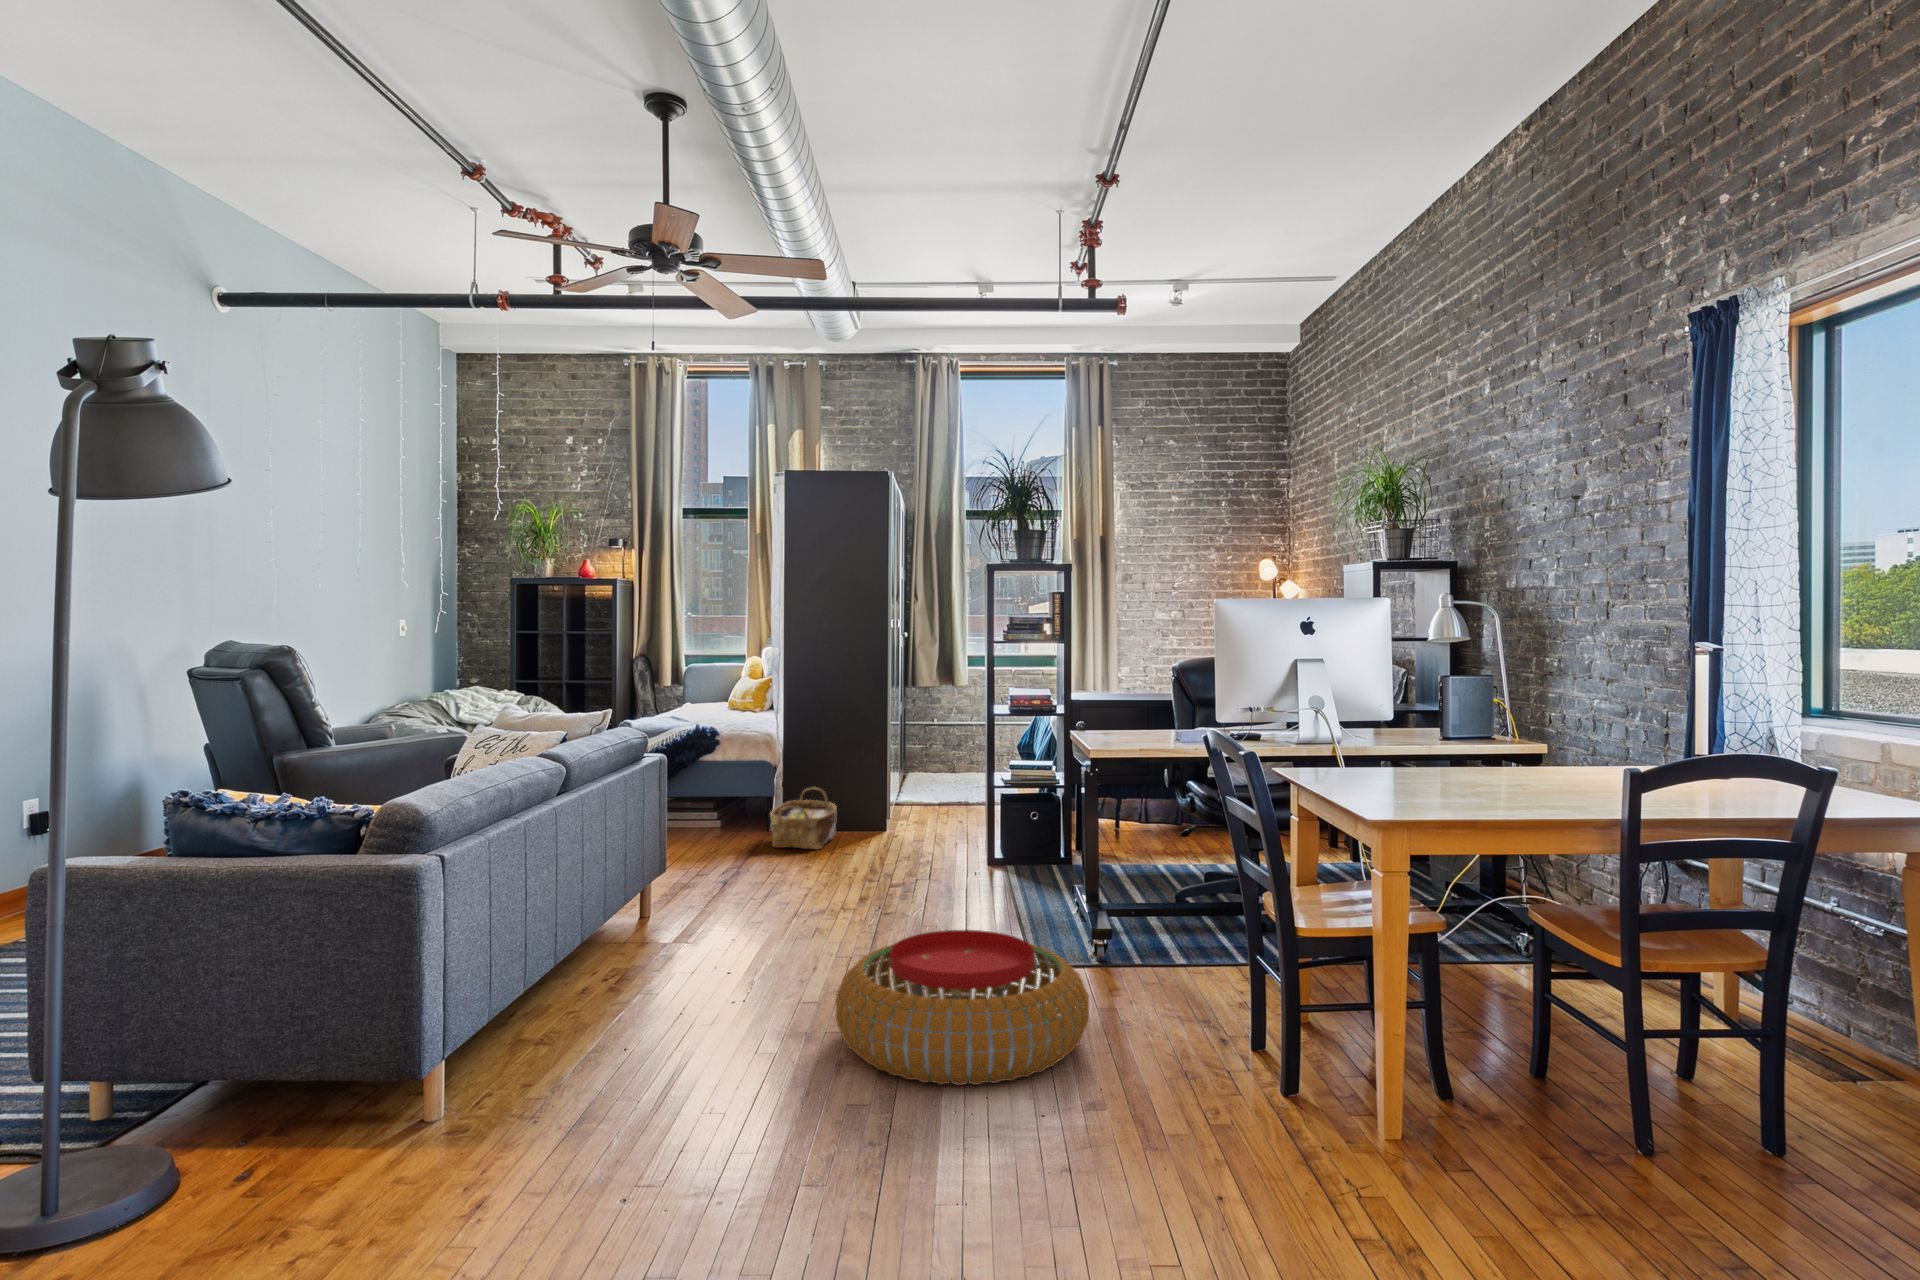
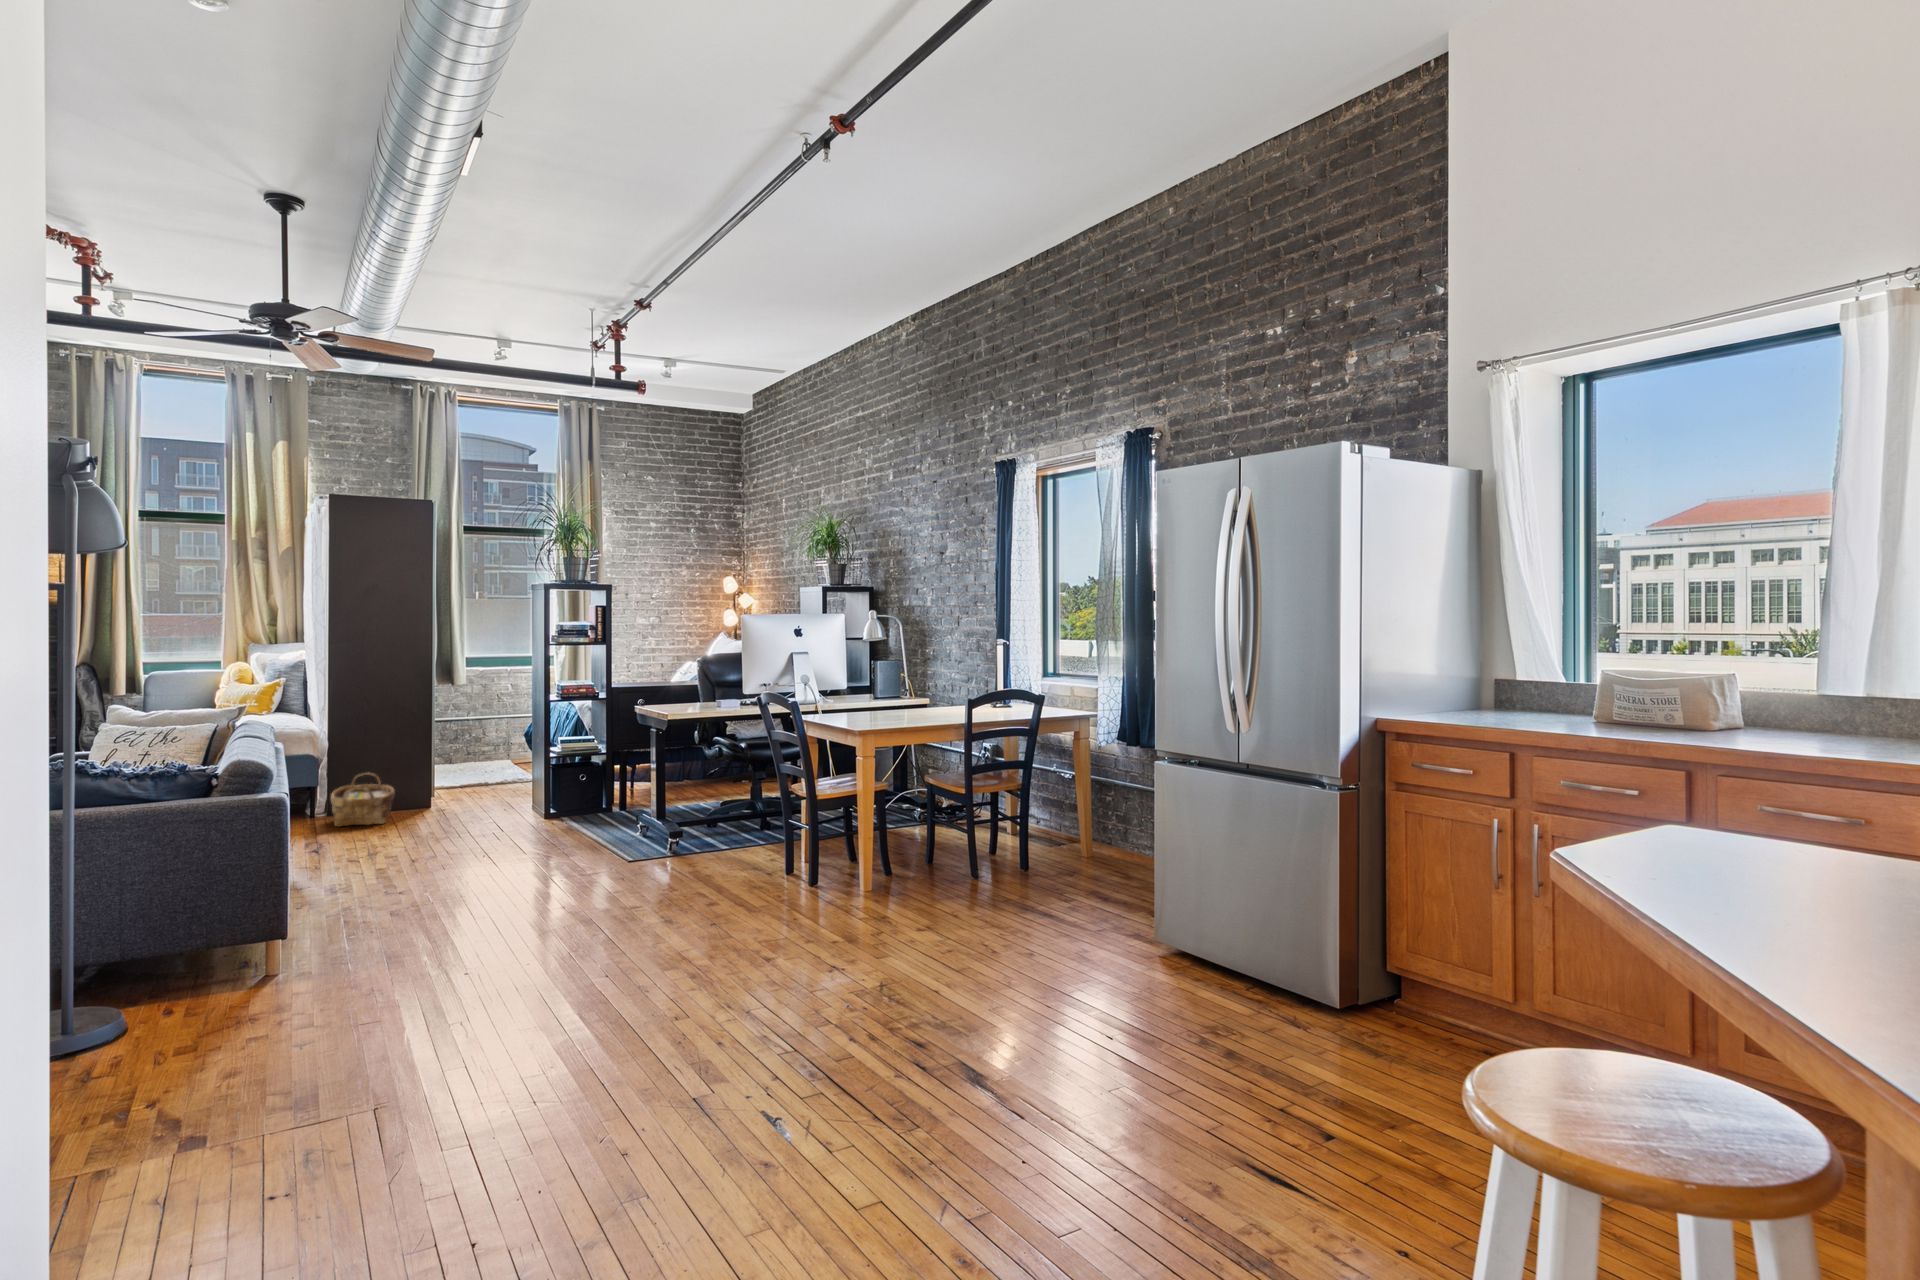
pouf: present [835,930,1089,1085] -> none [531,833,700,918]

